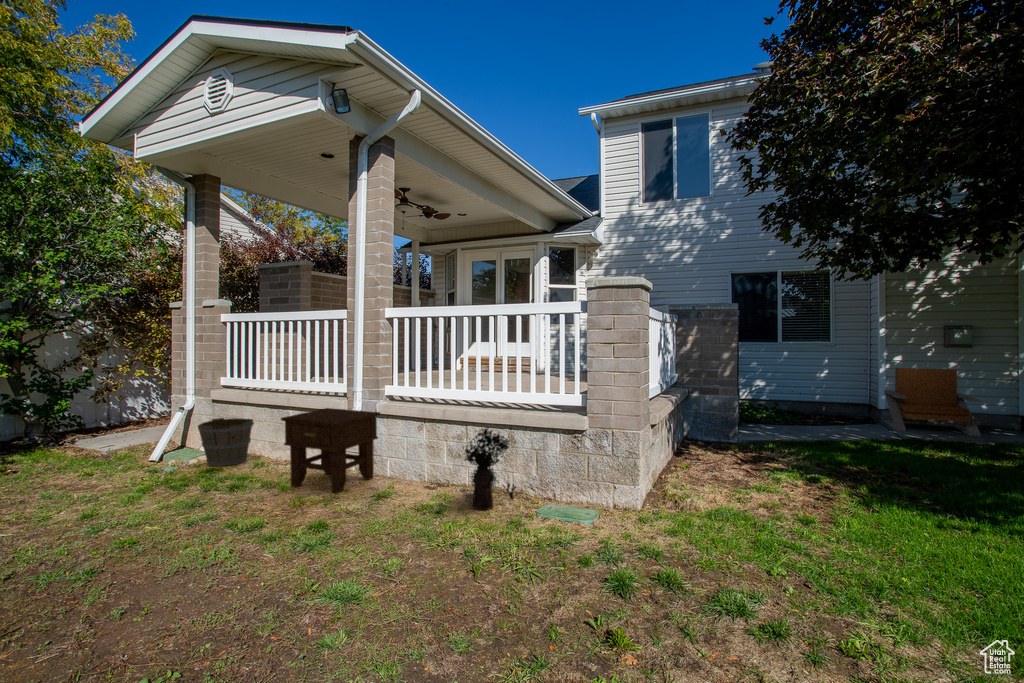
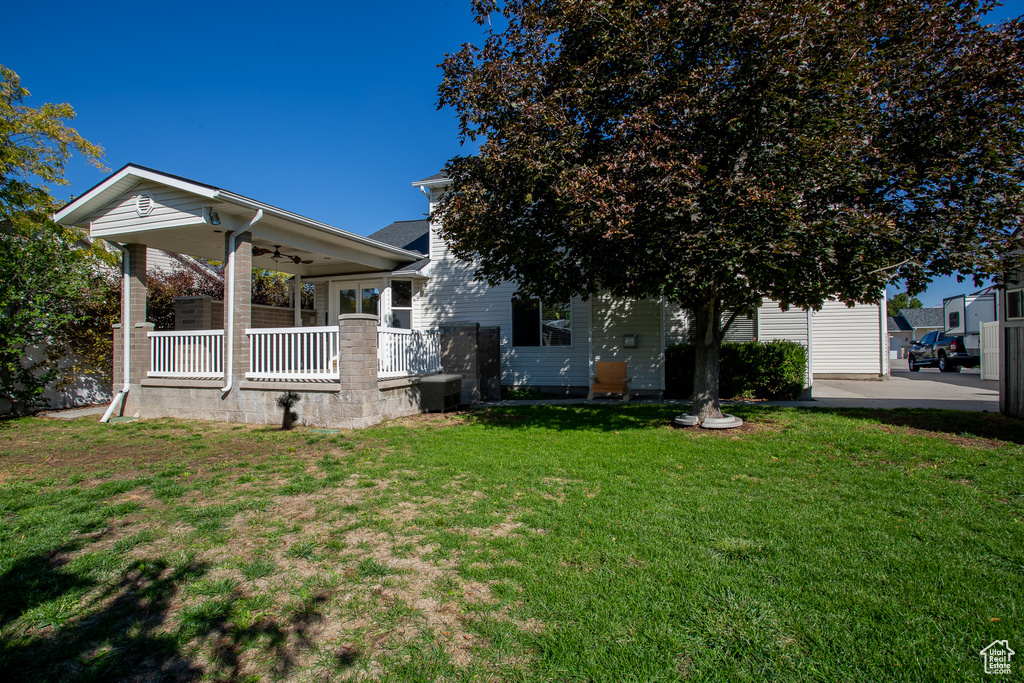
storage bench: none [671,388,723,460] -> present [421,374,463,413]
side table: present [281,408,380,494] -> none [182,386,241,428]
wooden bucket: present [198,418,254,467] -> none [133,395,168,422]

